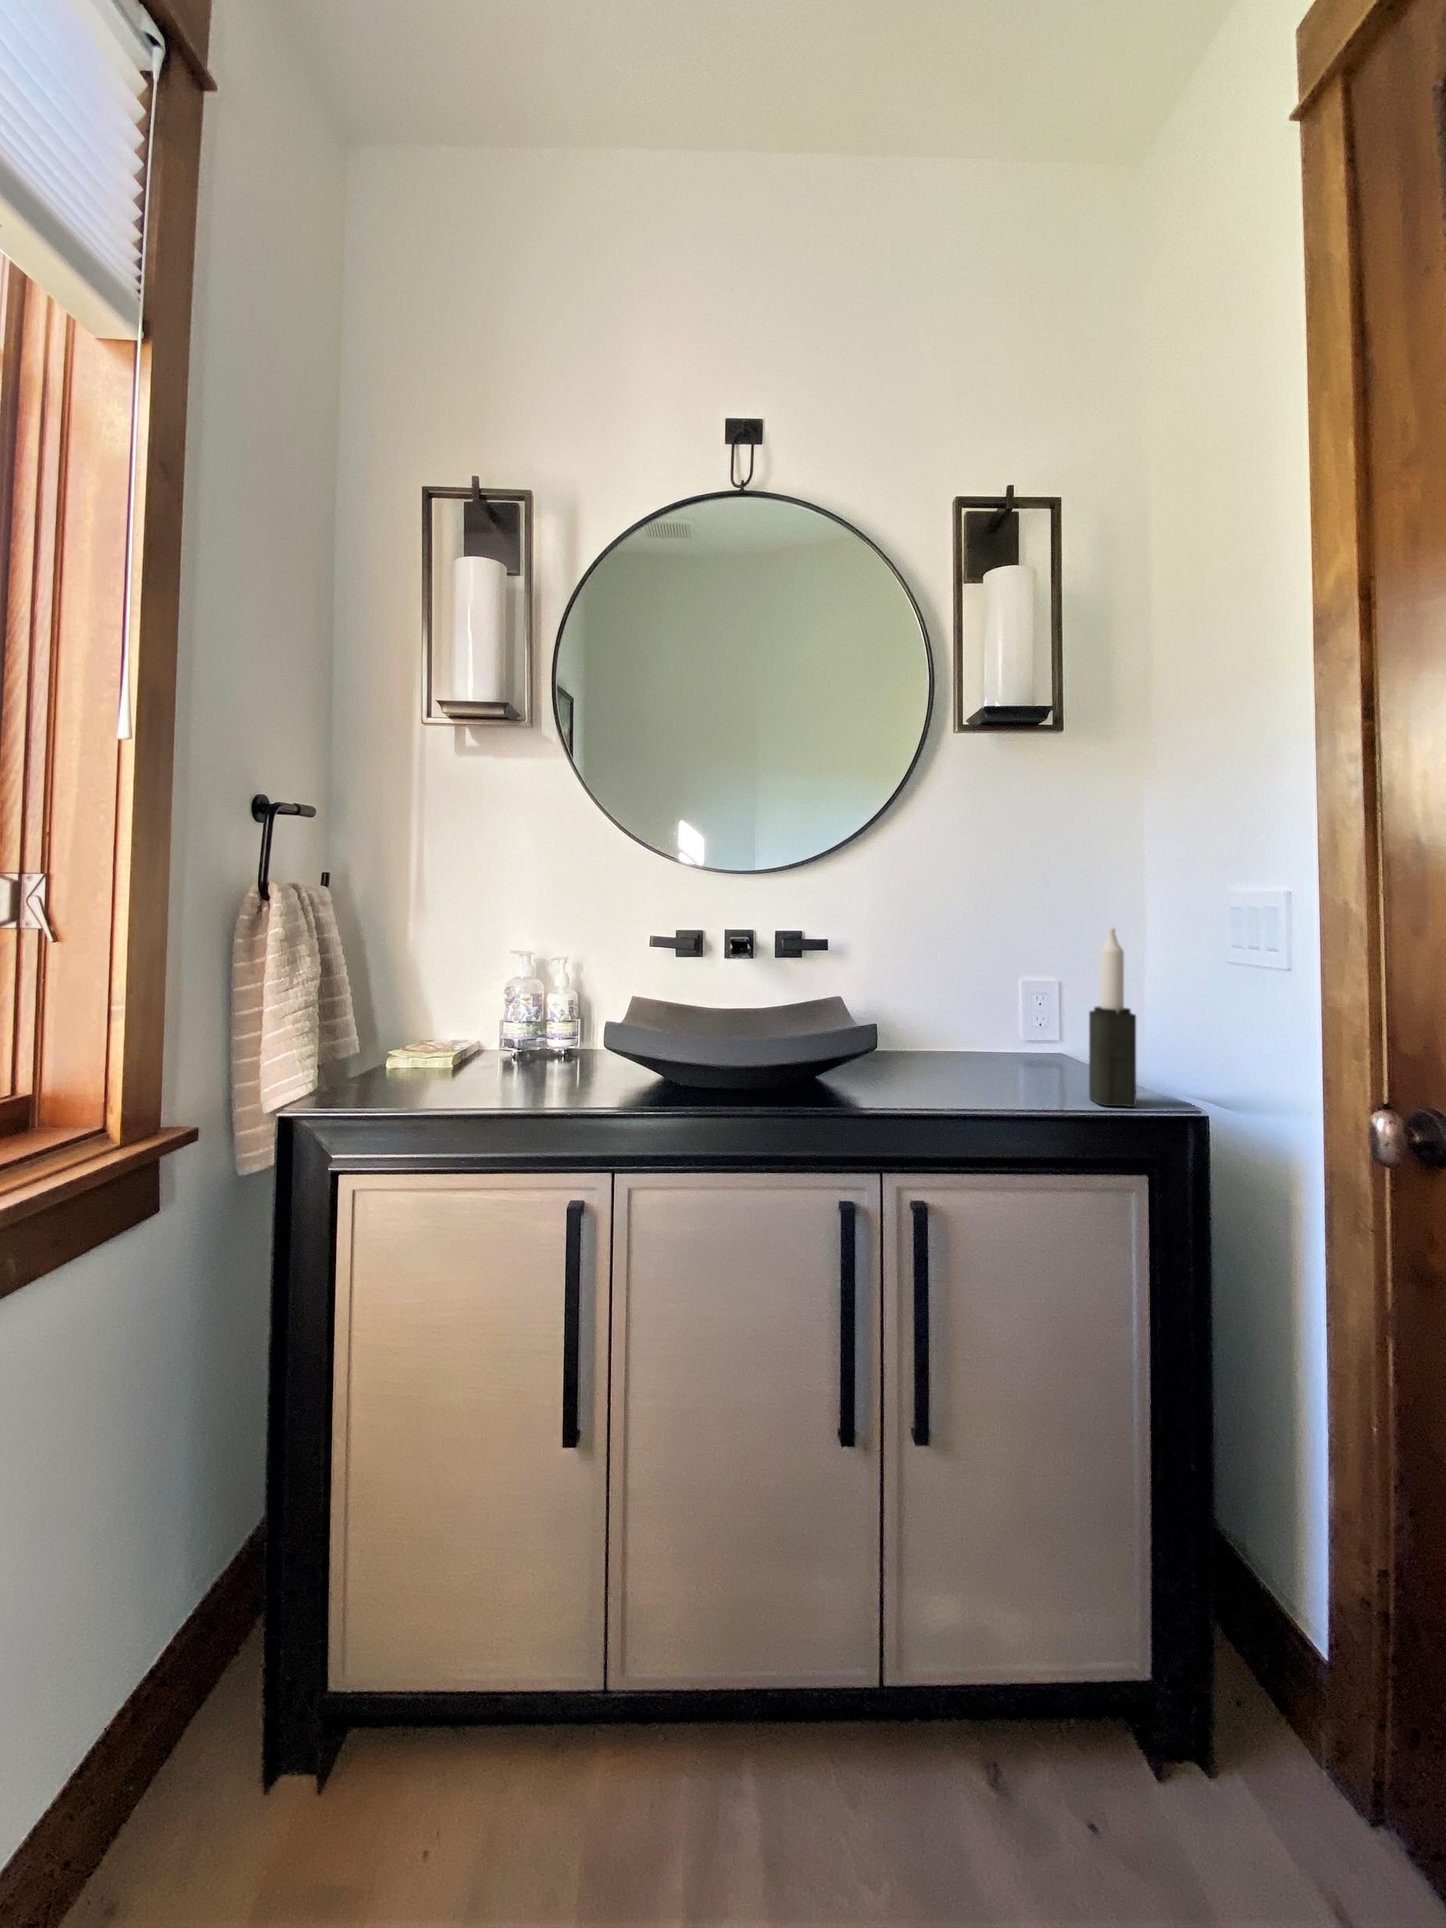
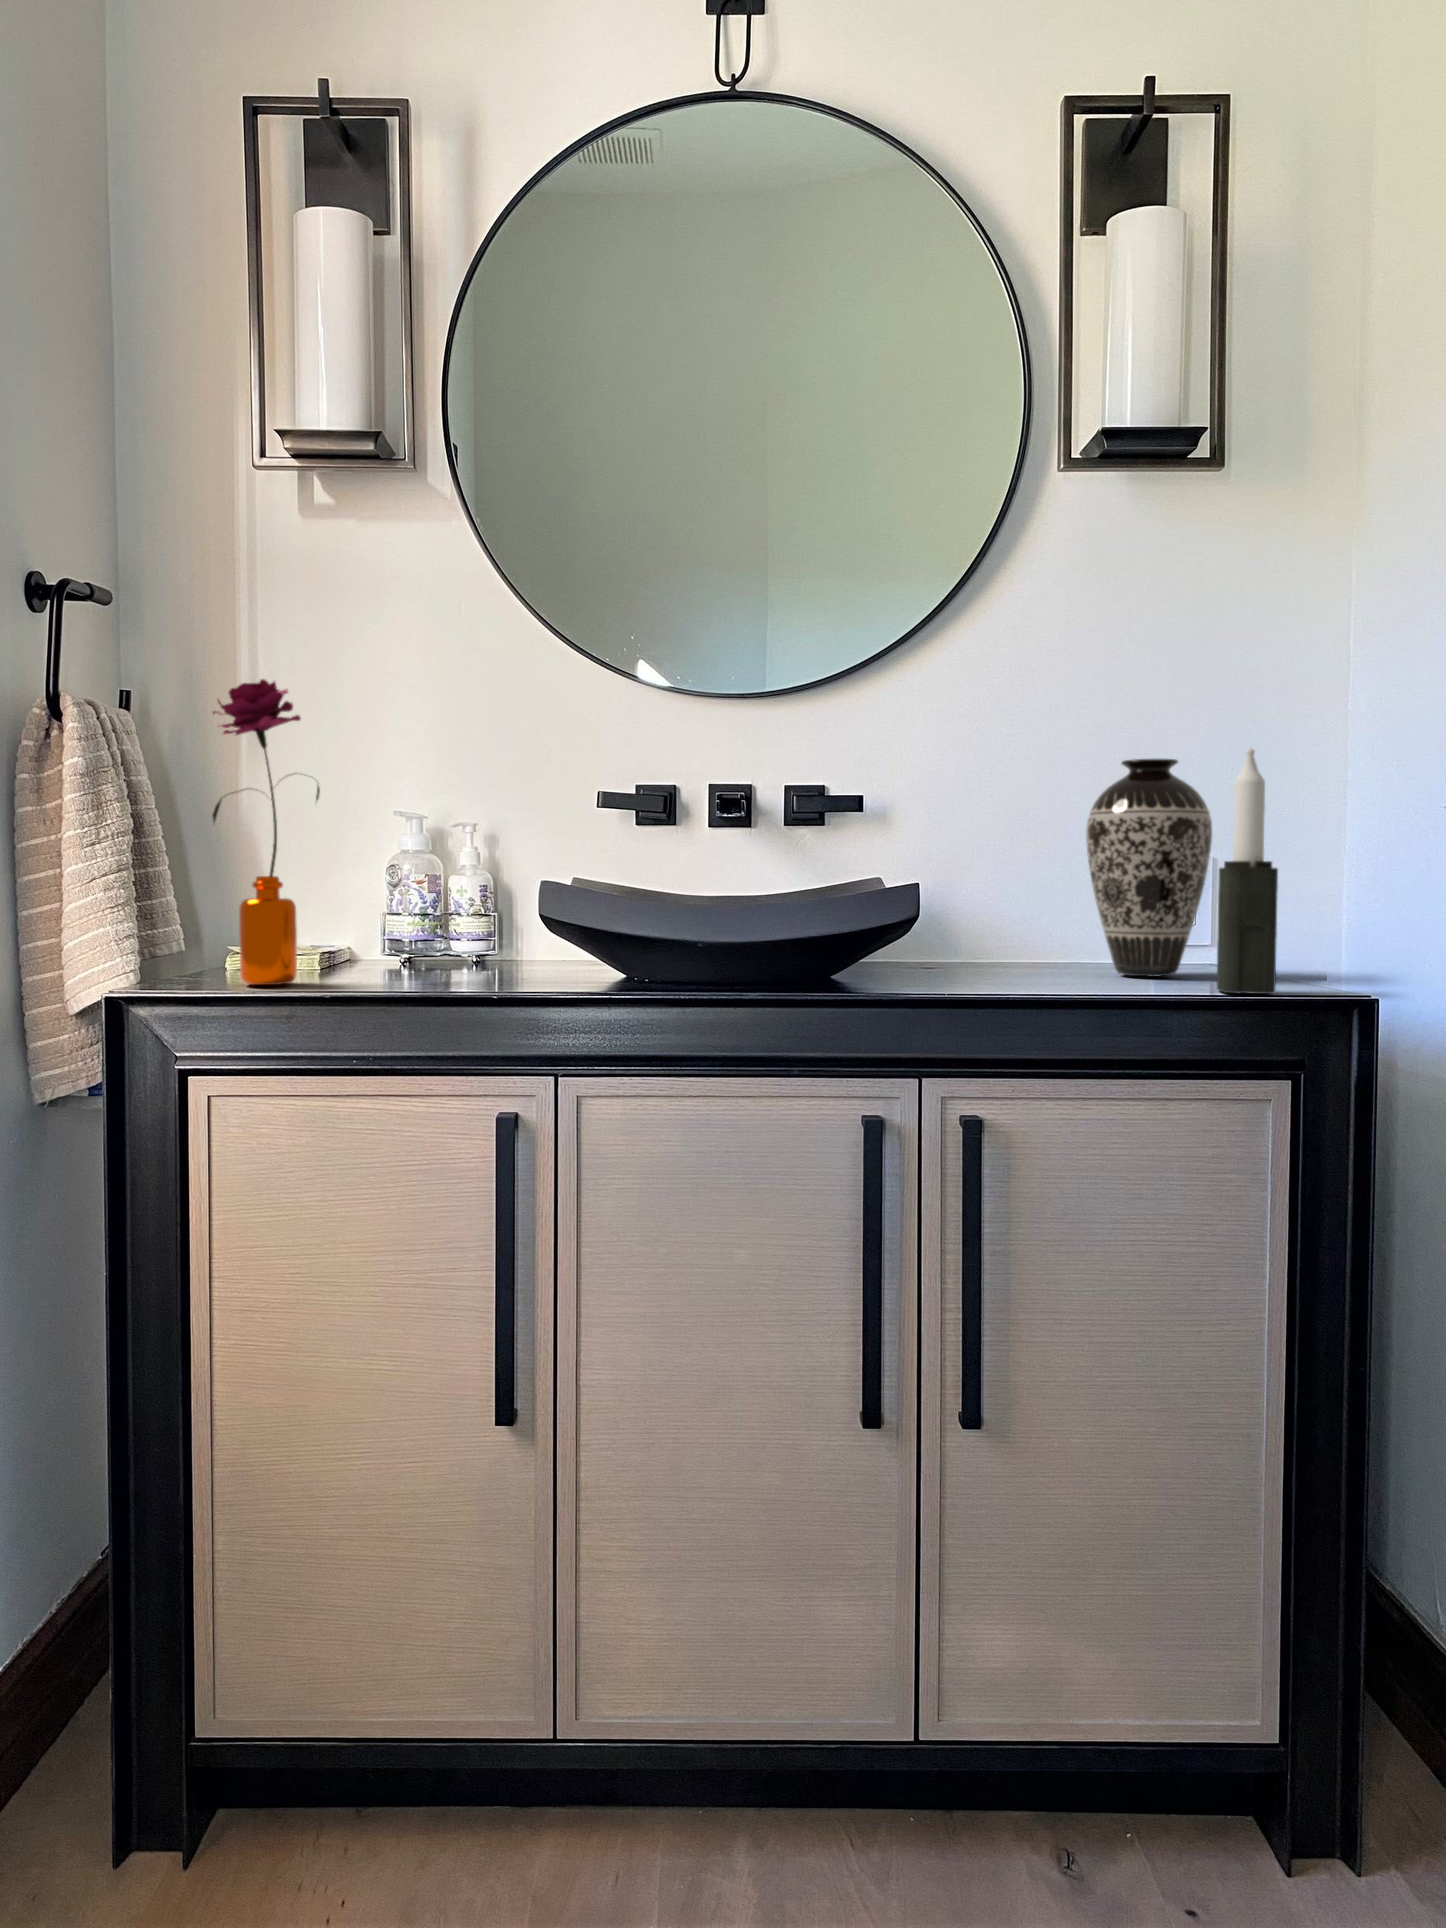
flower: none [359,875,442,1102] -> present [213,679,320,985]
decorative vase: none [982,927,1070,1076] -> present [1086,759,1212,976]

